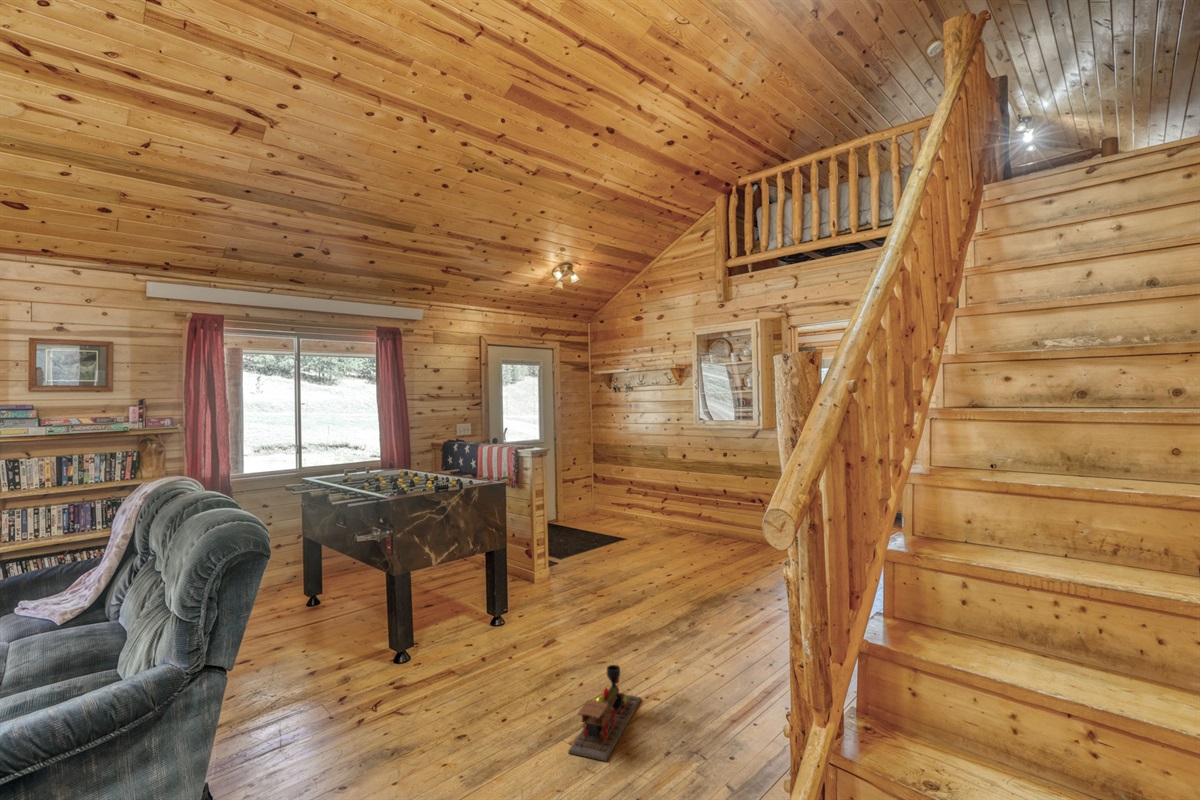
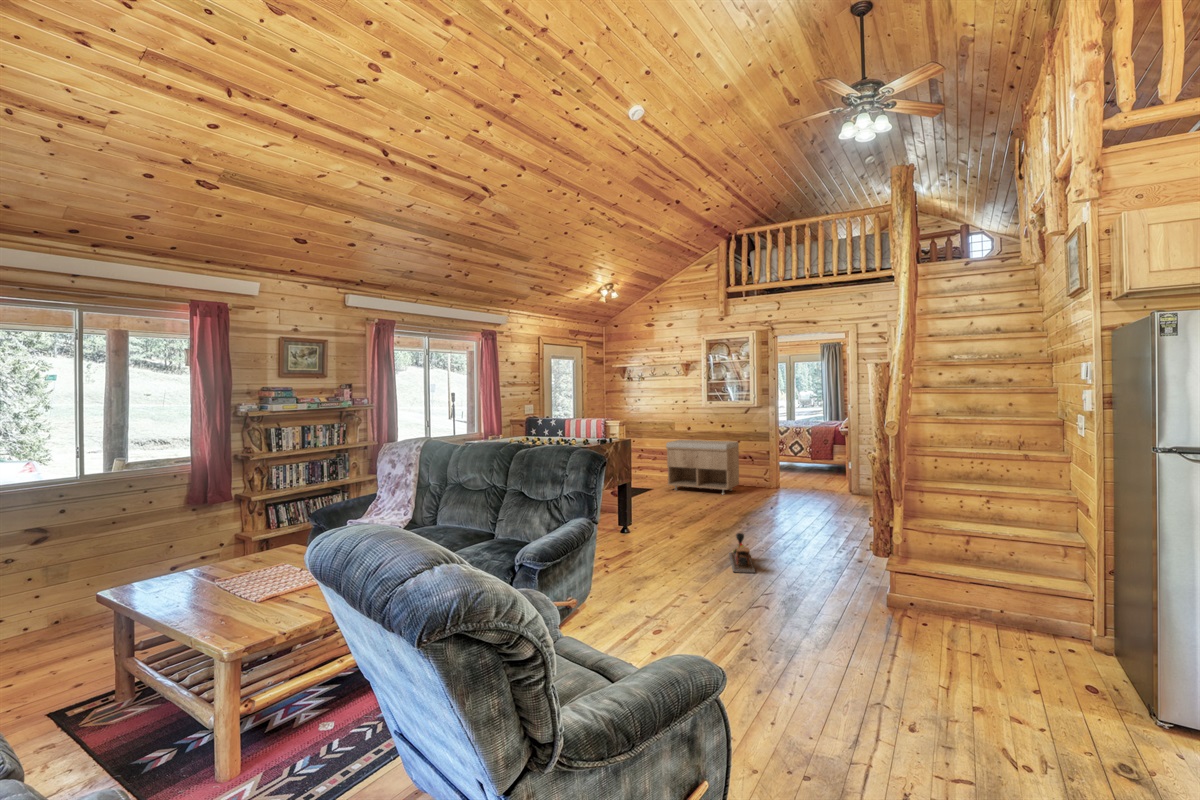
storage bench: none [644,469,746,550] -> present [666,440,739,494]

